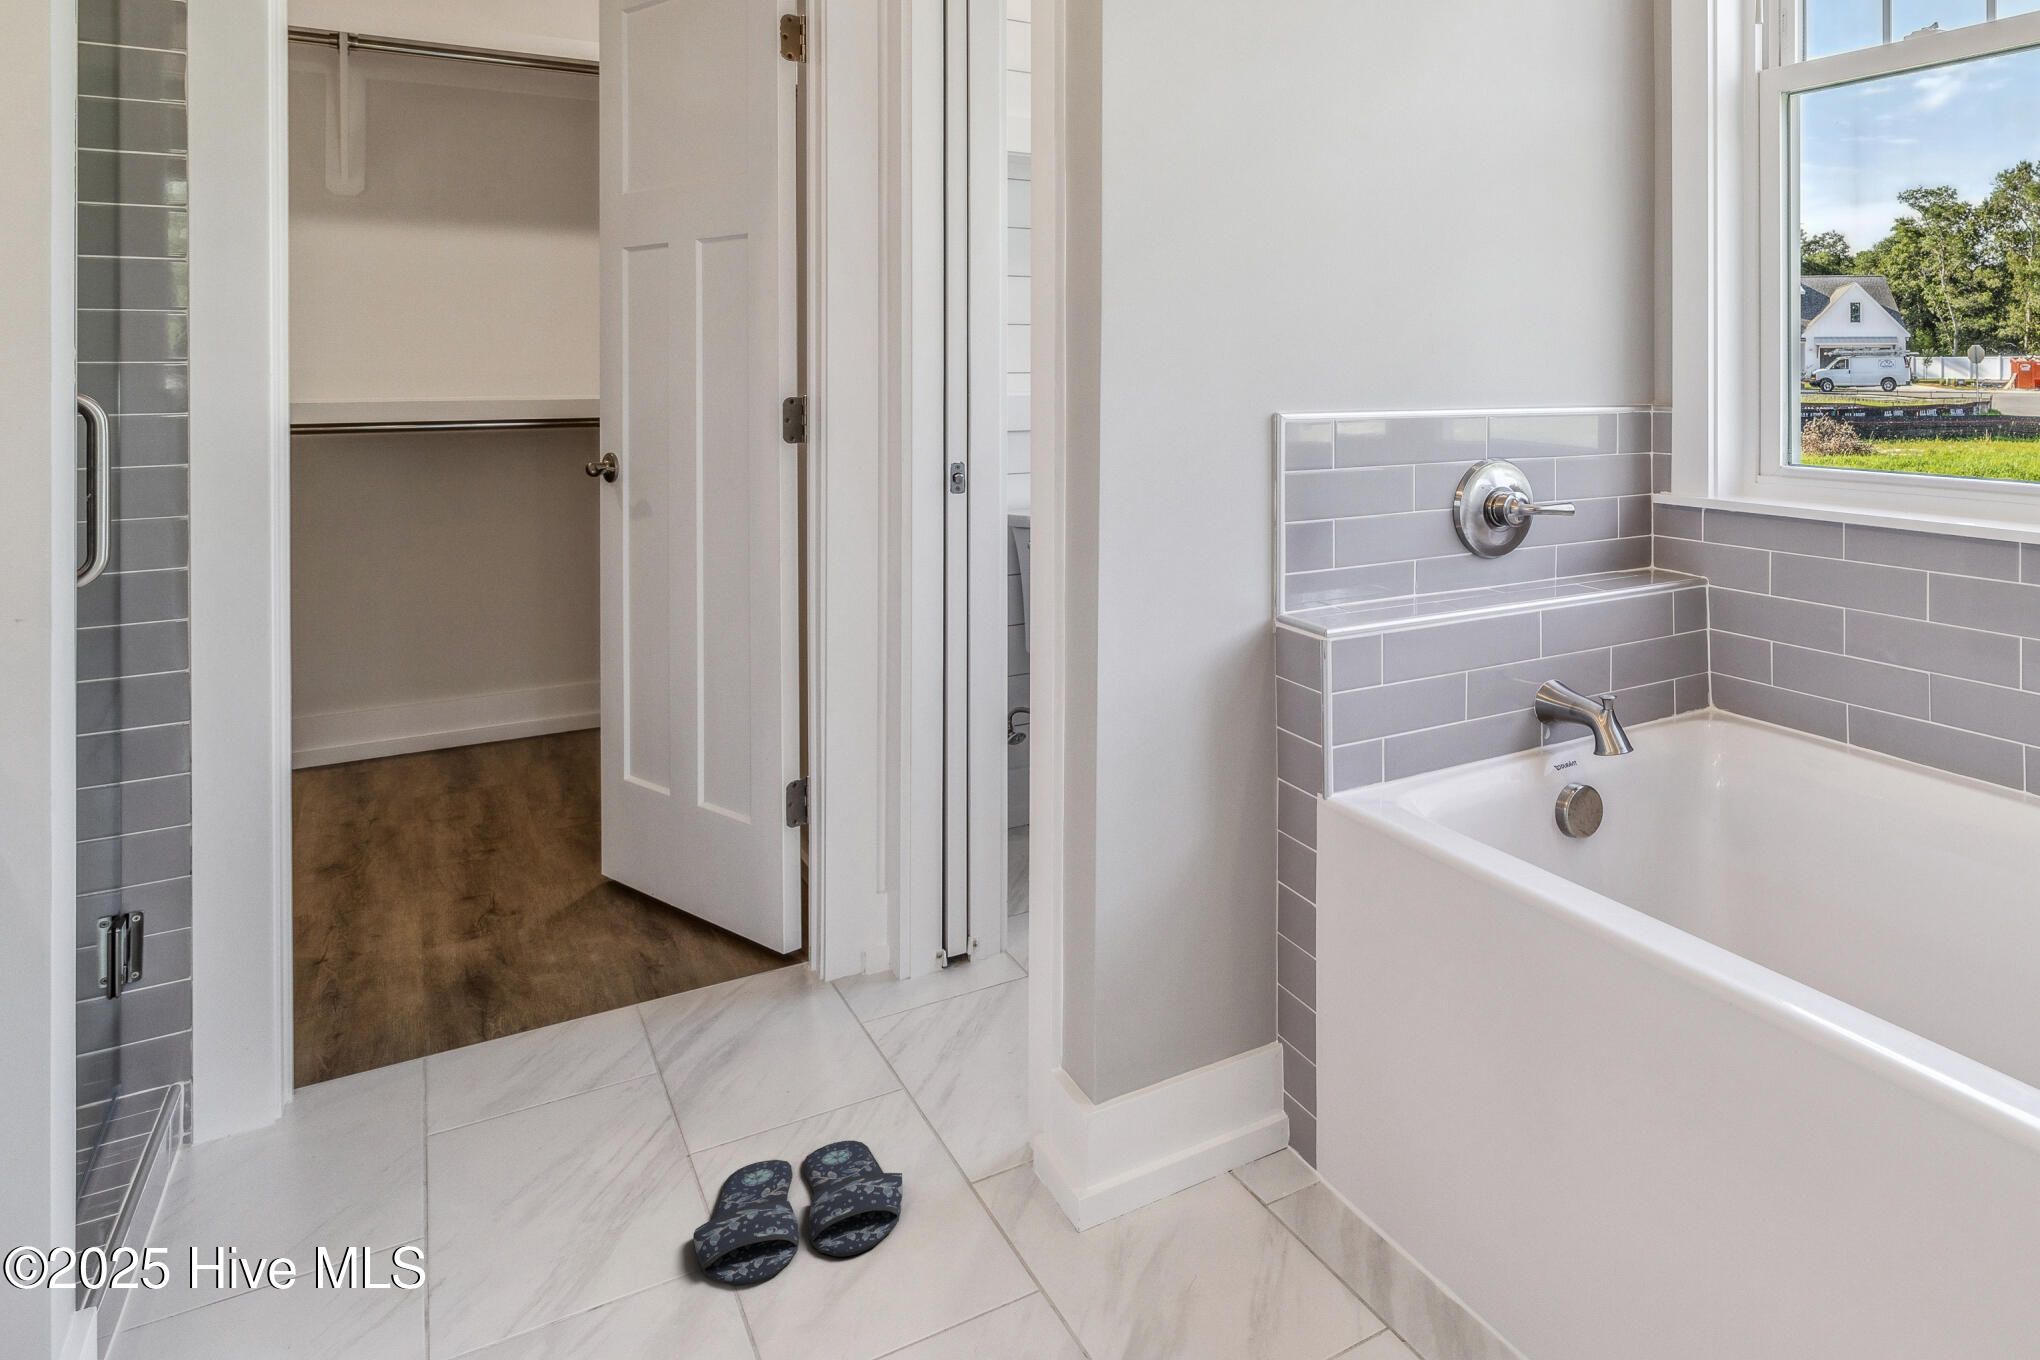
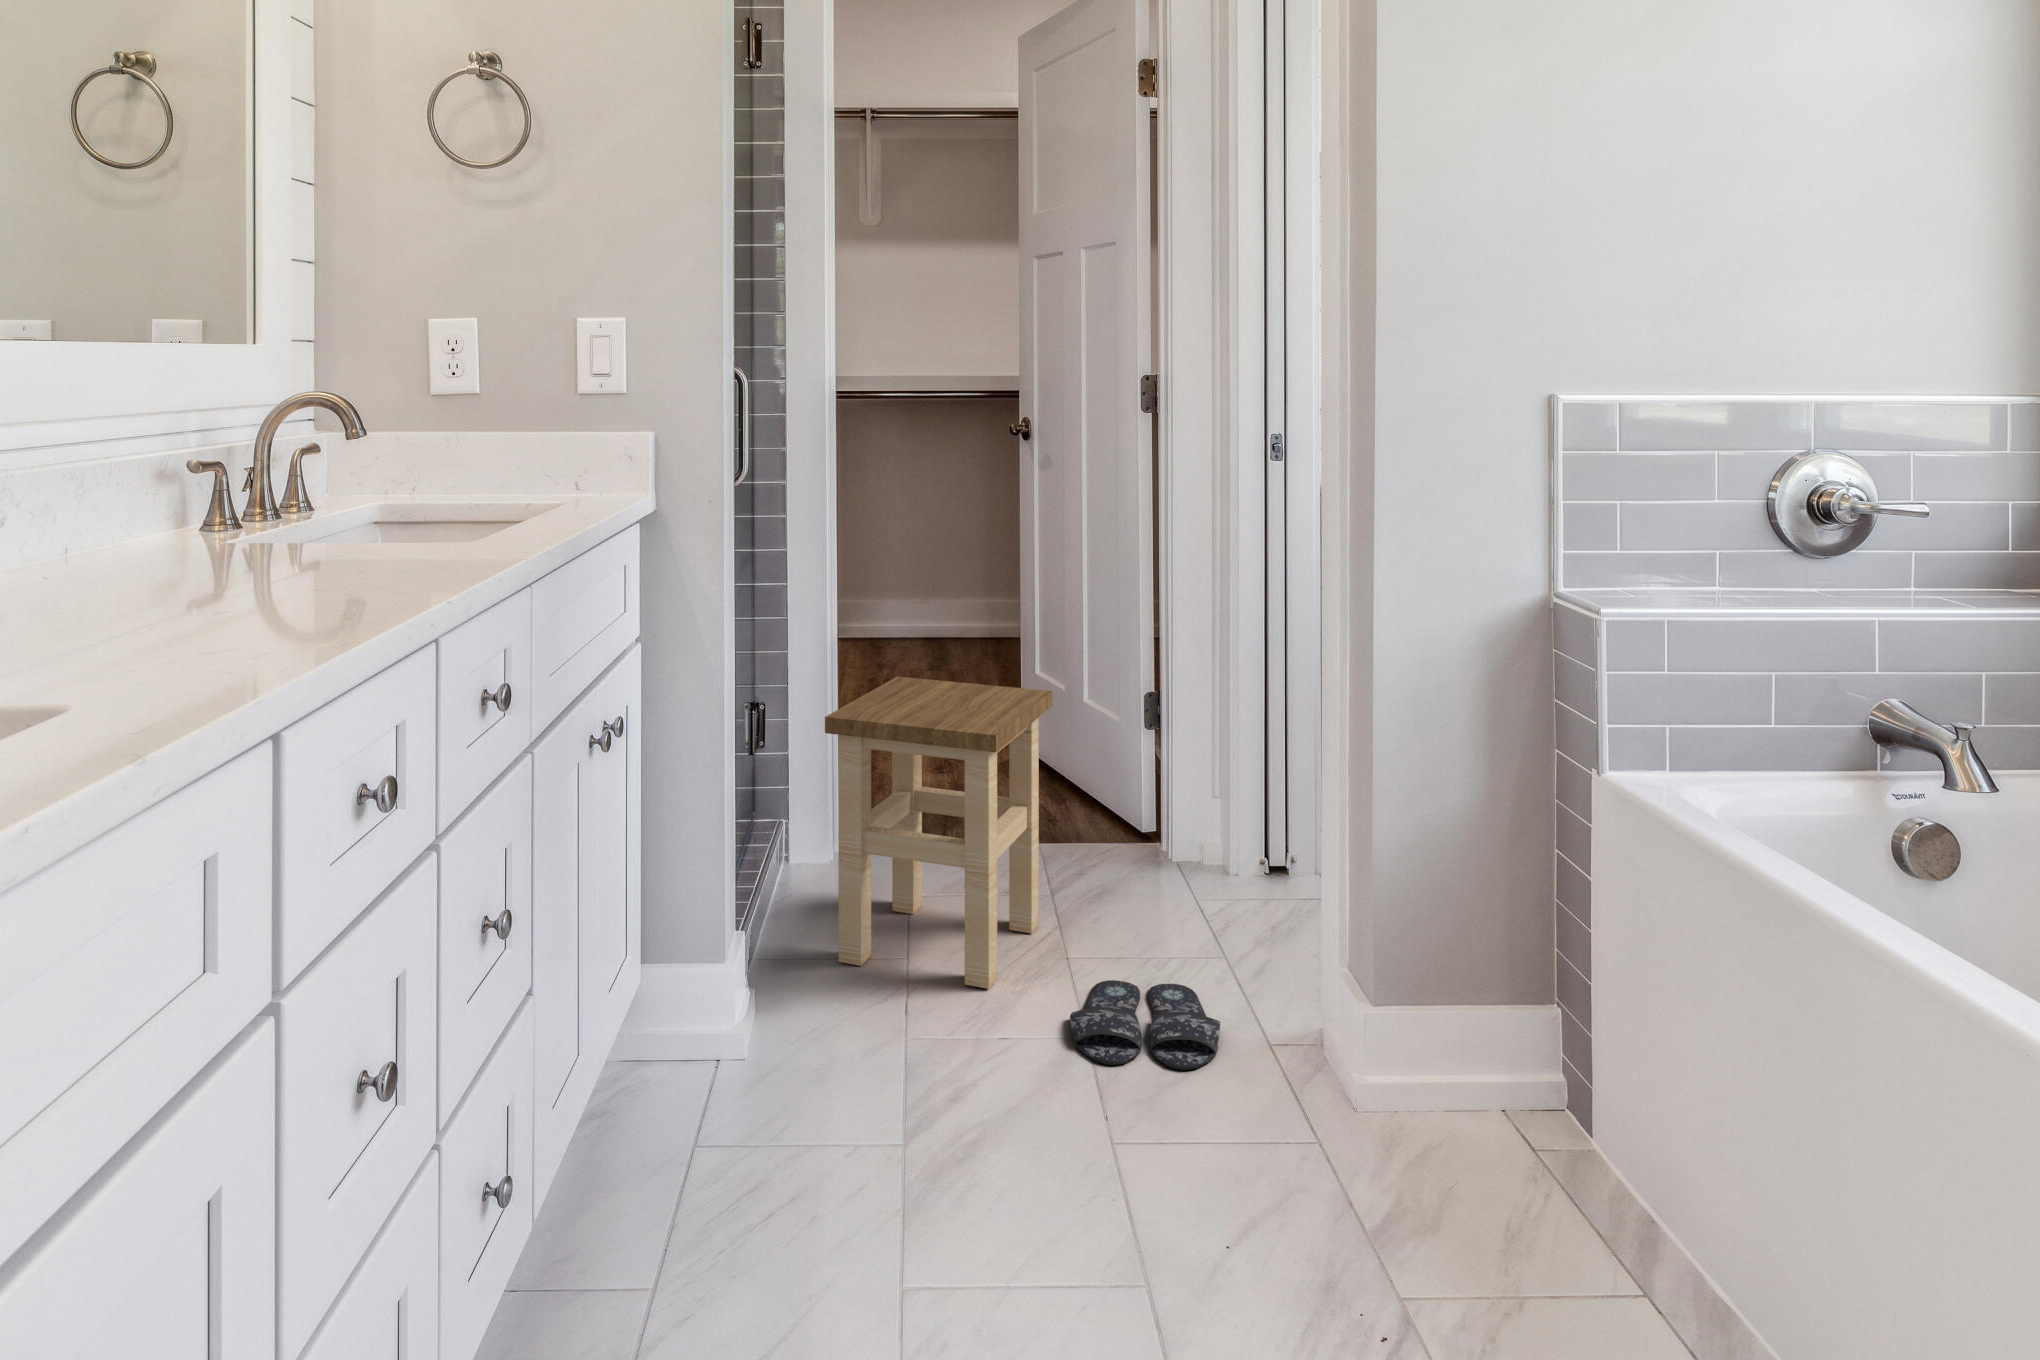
stool: none [265,808,659,1276] -> present [825,677,1052,989]

